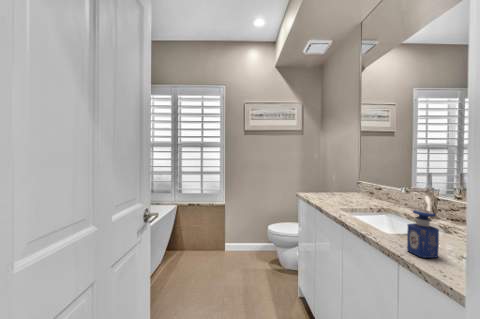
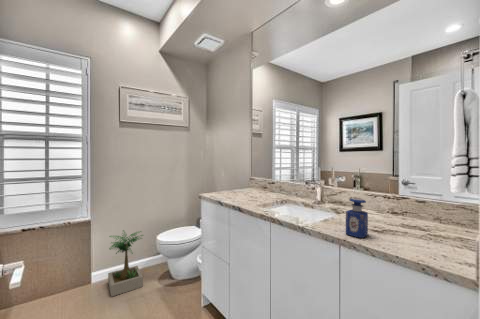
potted plant: none [233,215,264,265] -> present [108,230,143,296]

